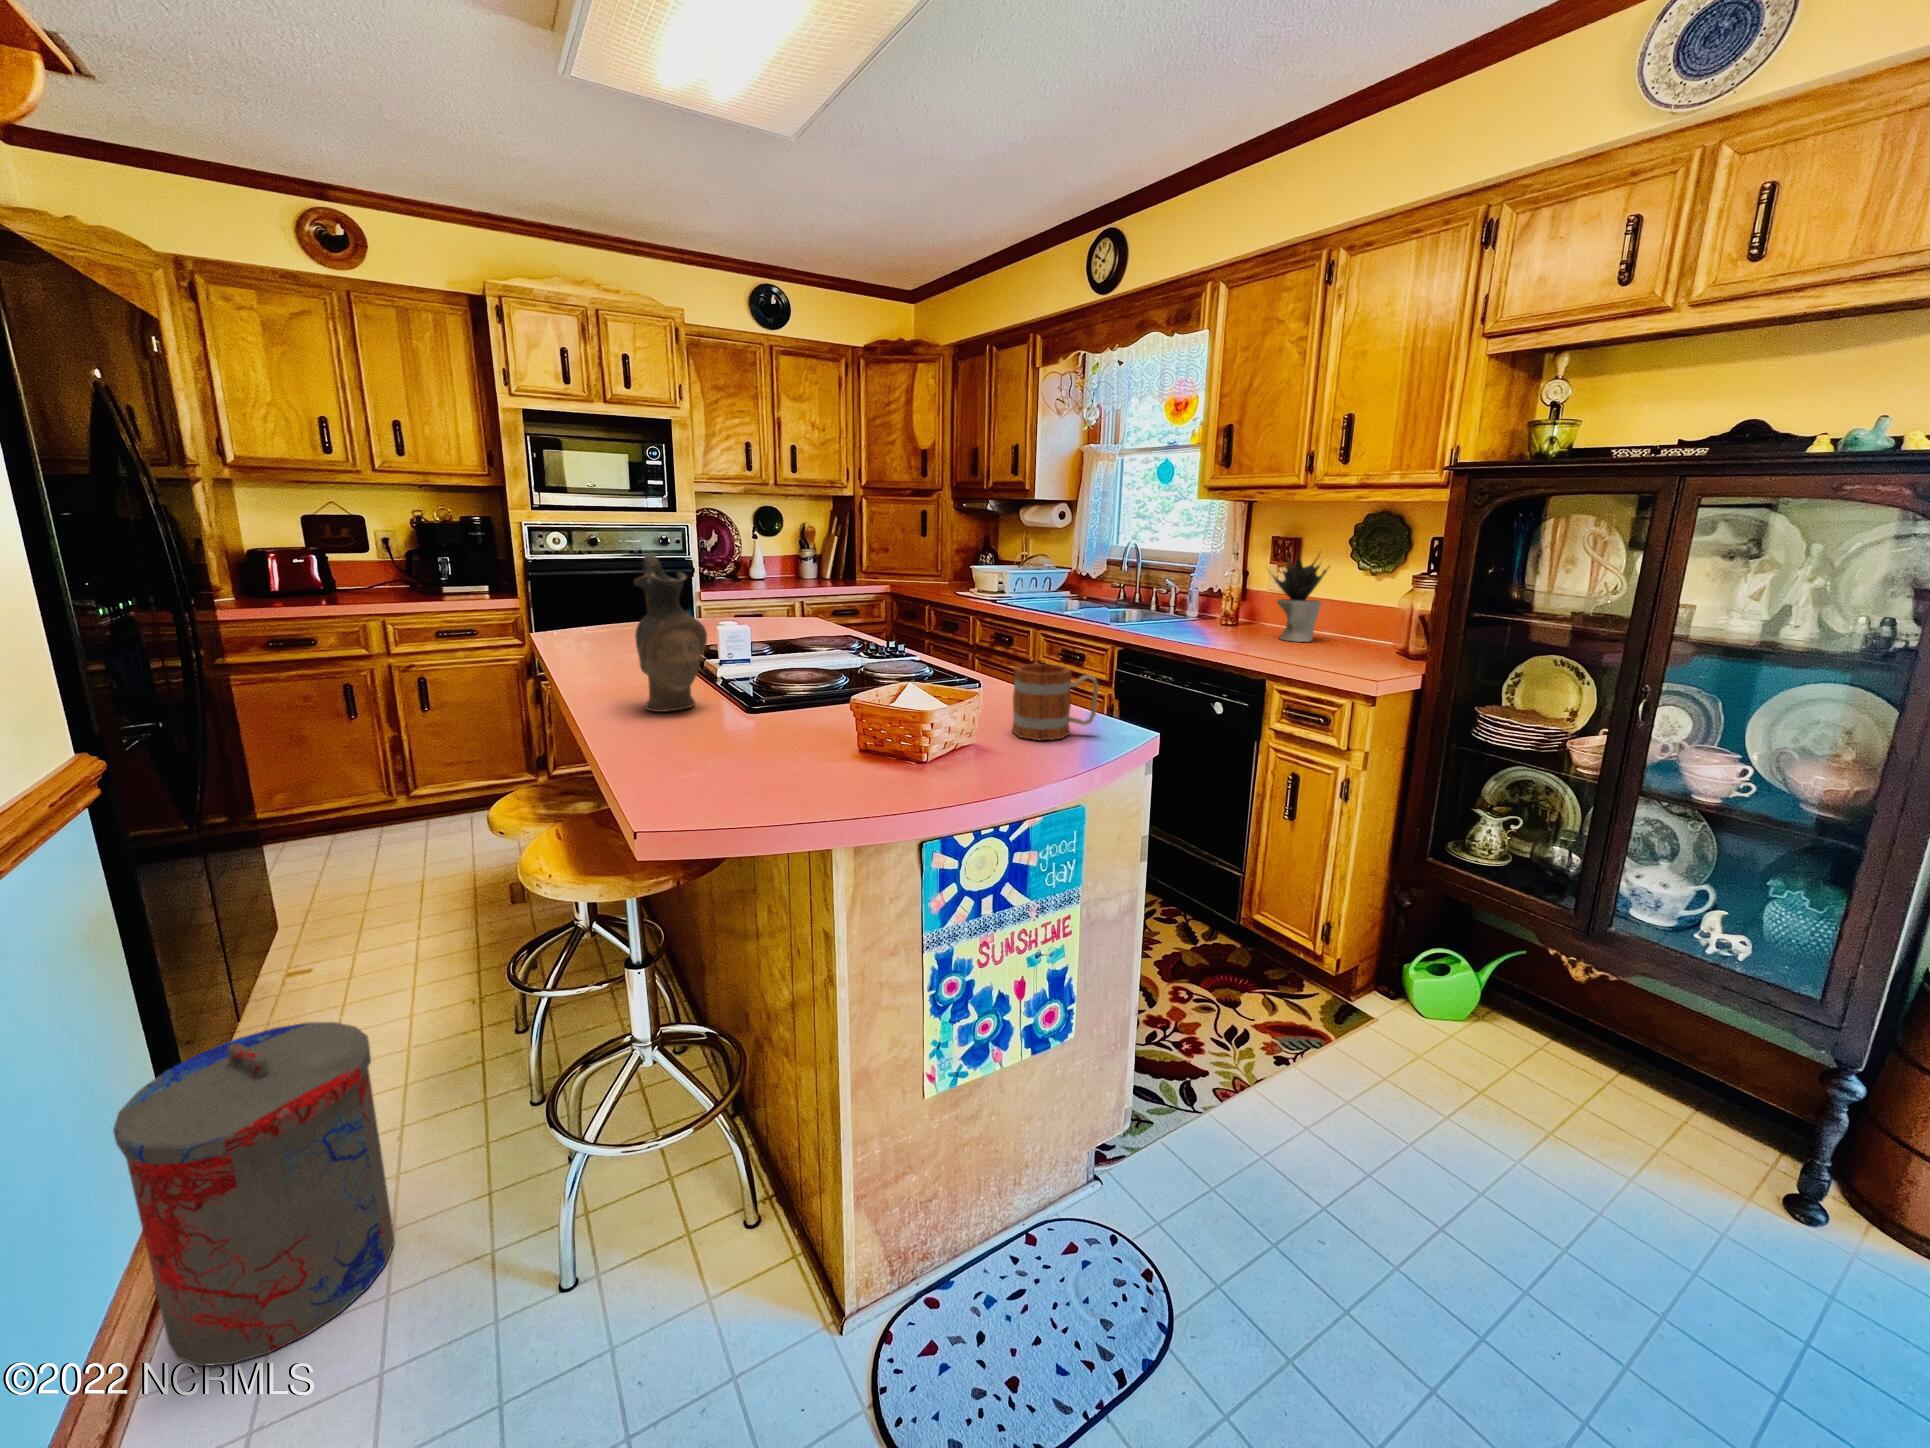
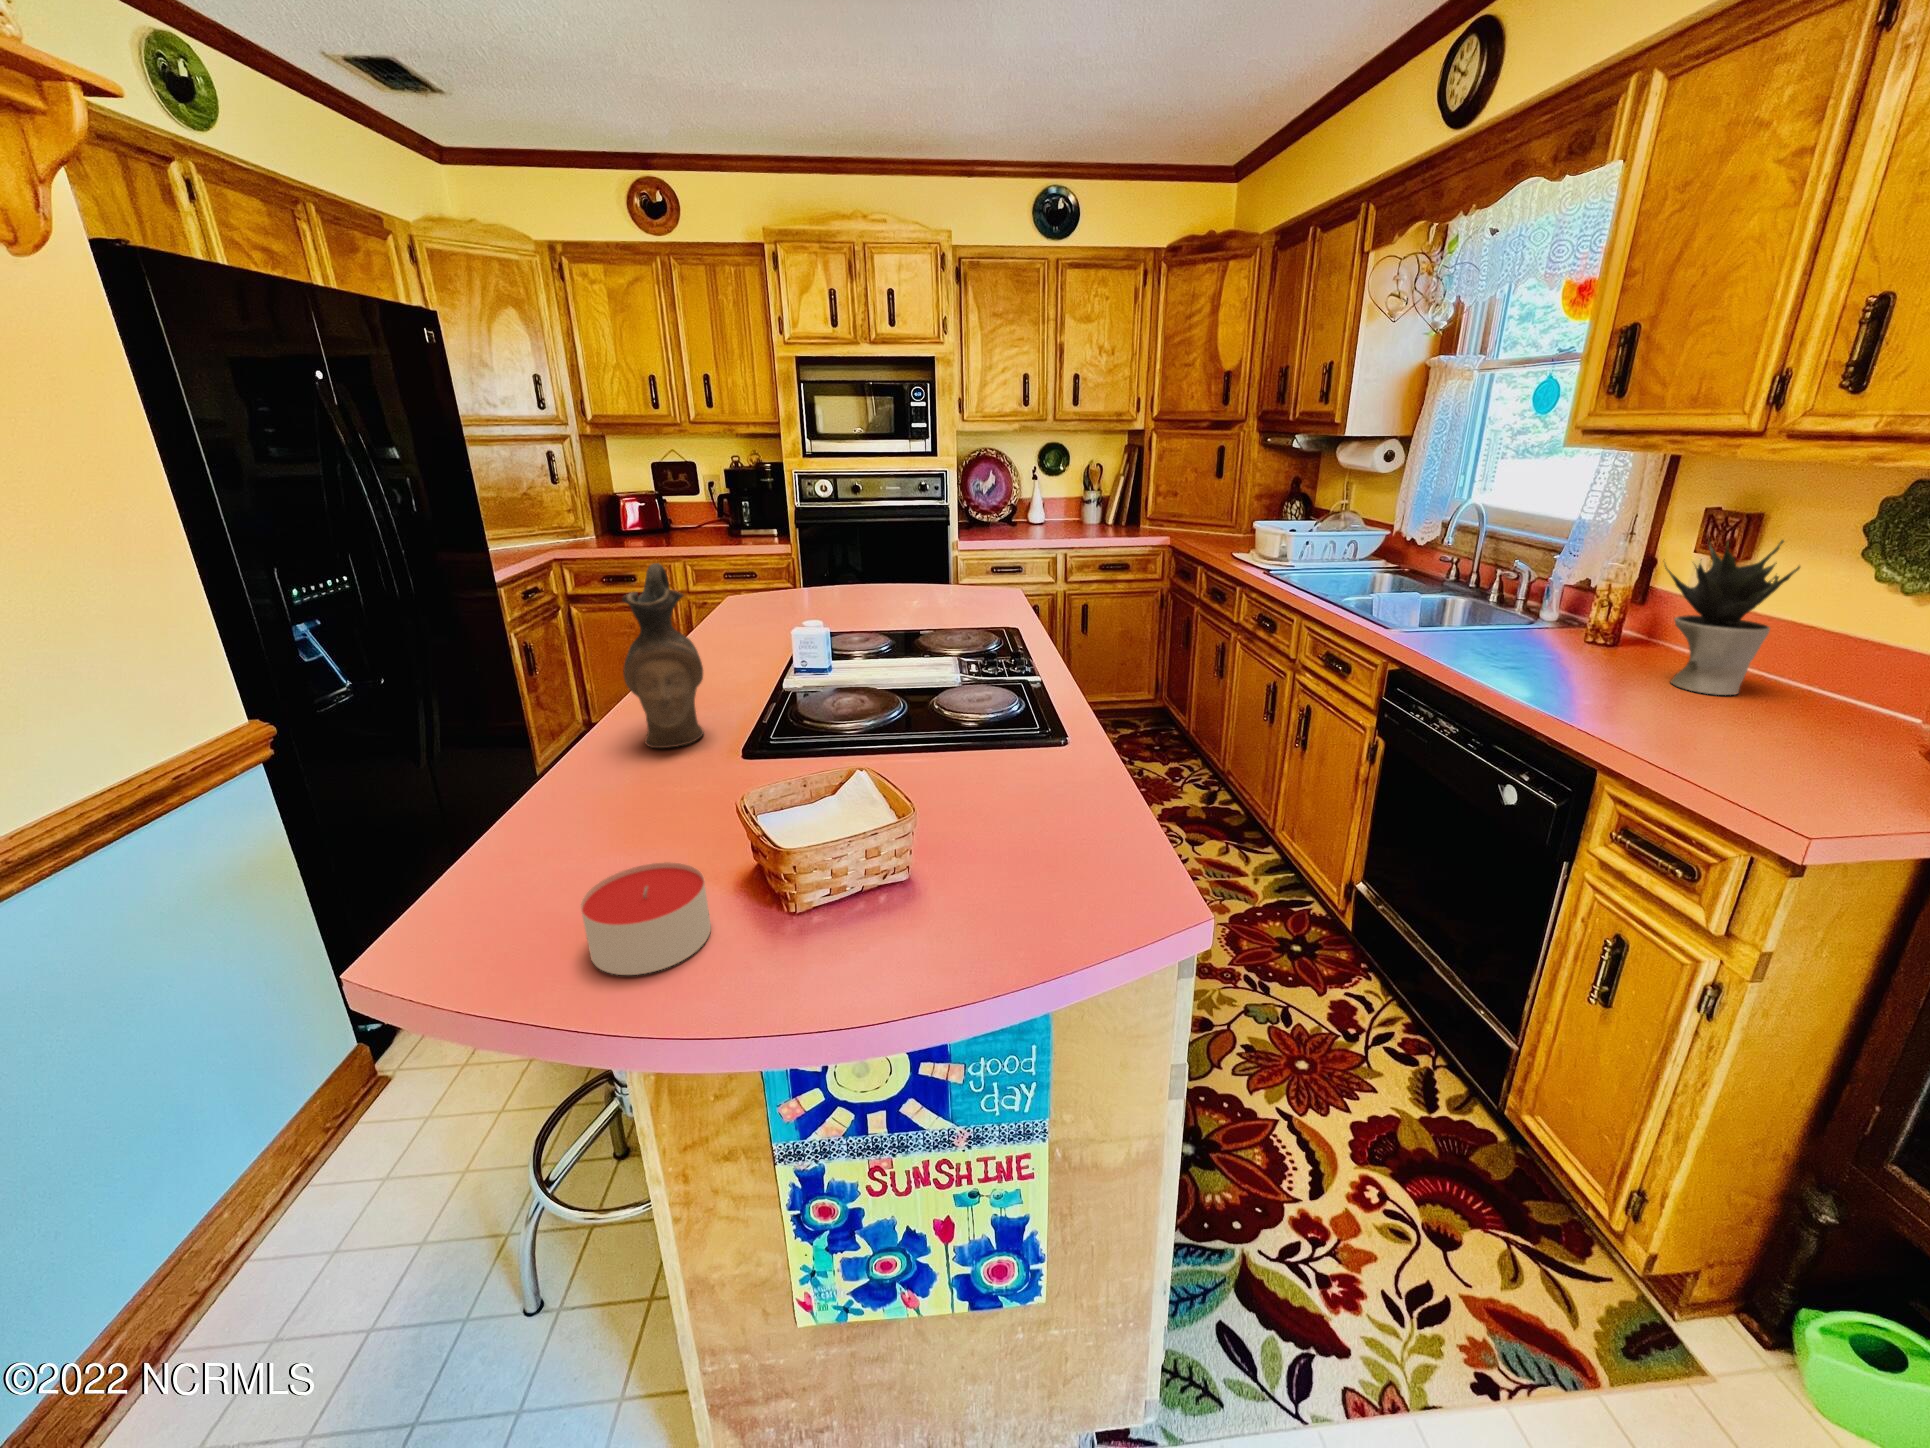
mug: present [1012,664,1099,740] -> none [971,770,1098,902]
candle: none [807,732,890,794] -> present [581,862,711,975]
trash can: present [113,1022,394,1366] -> none [209,982,462,1272]

